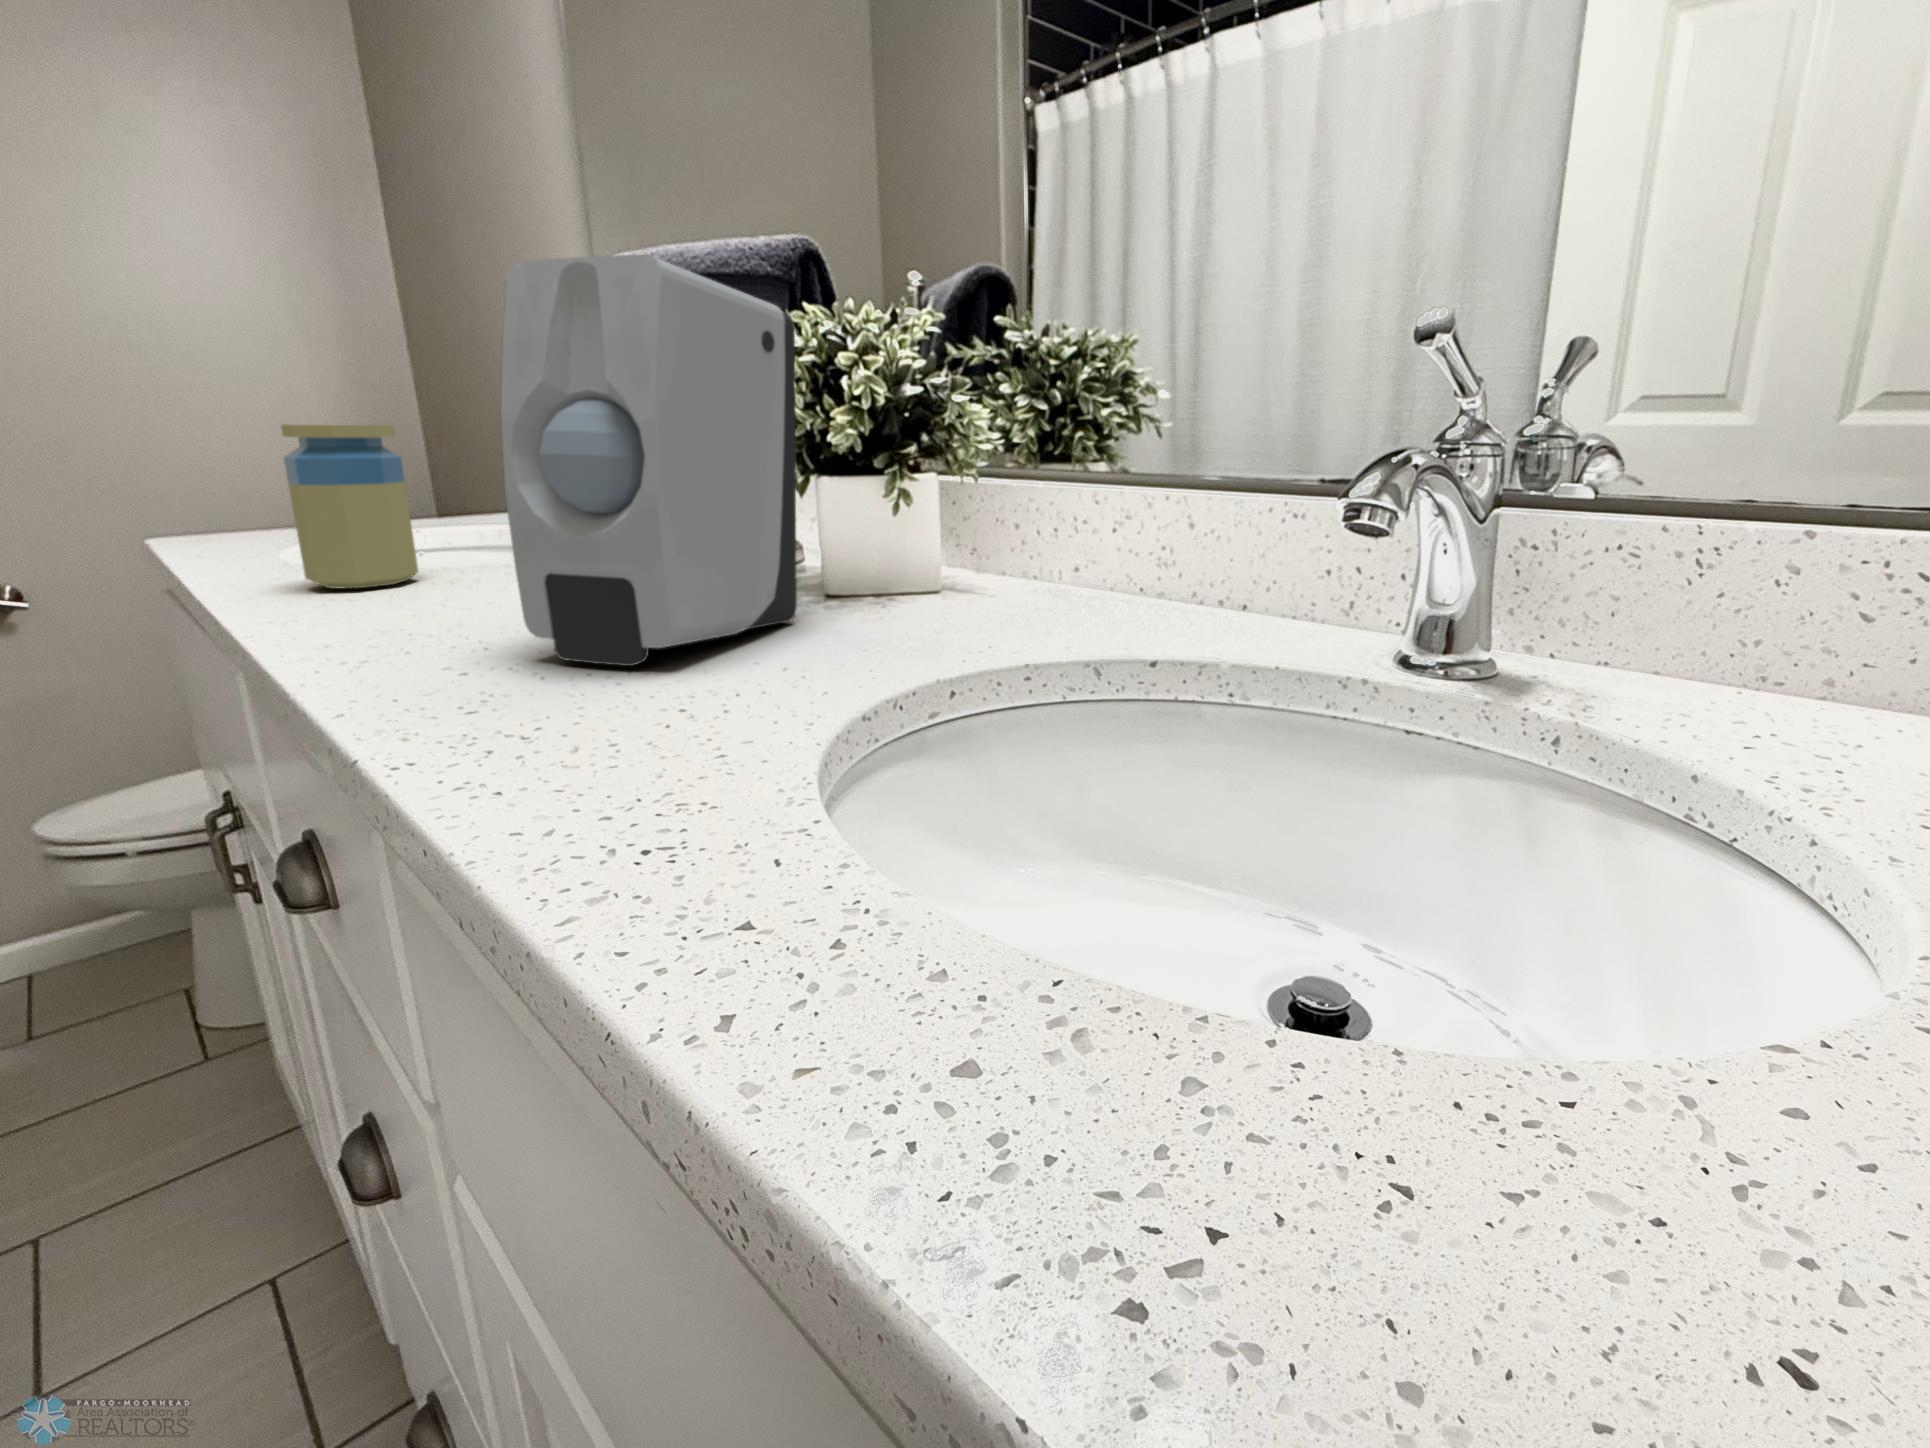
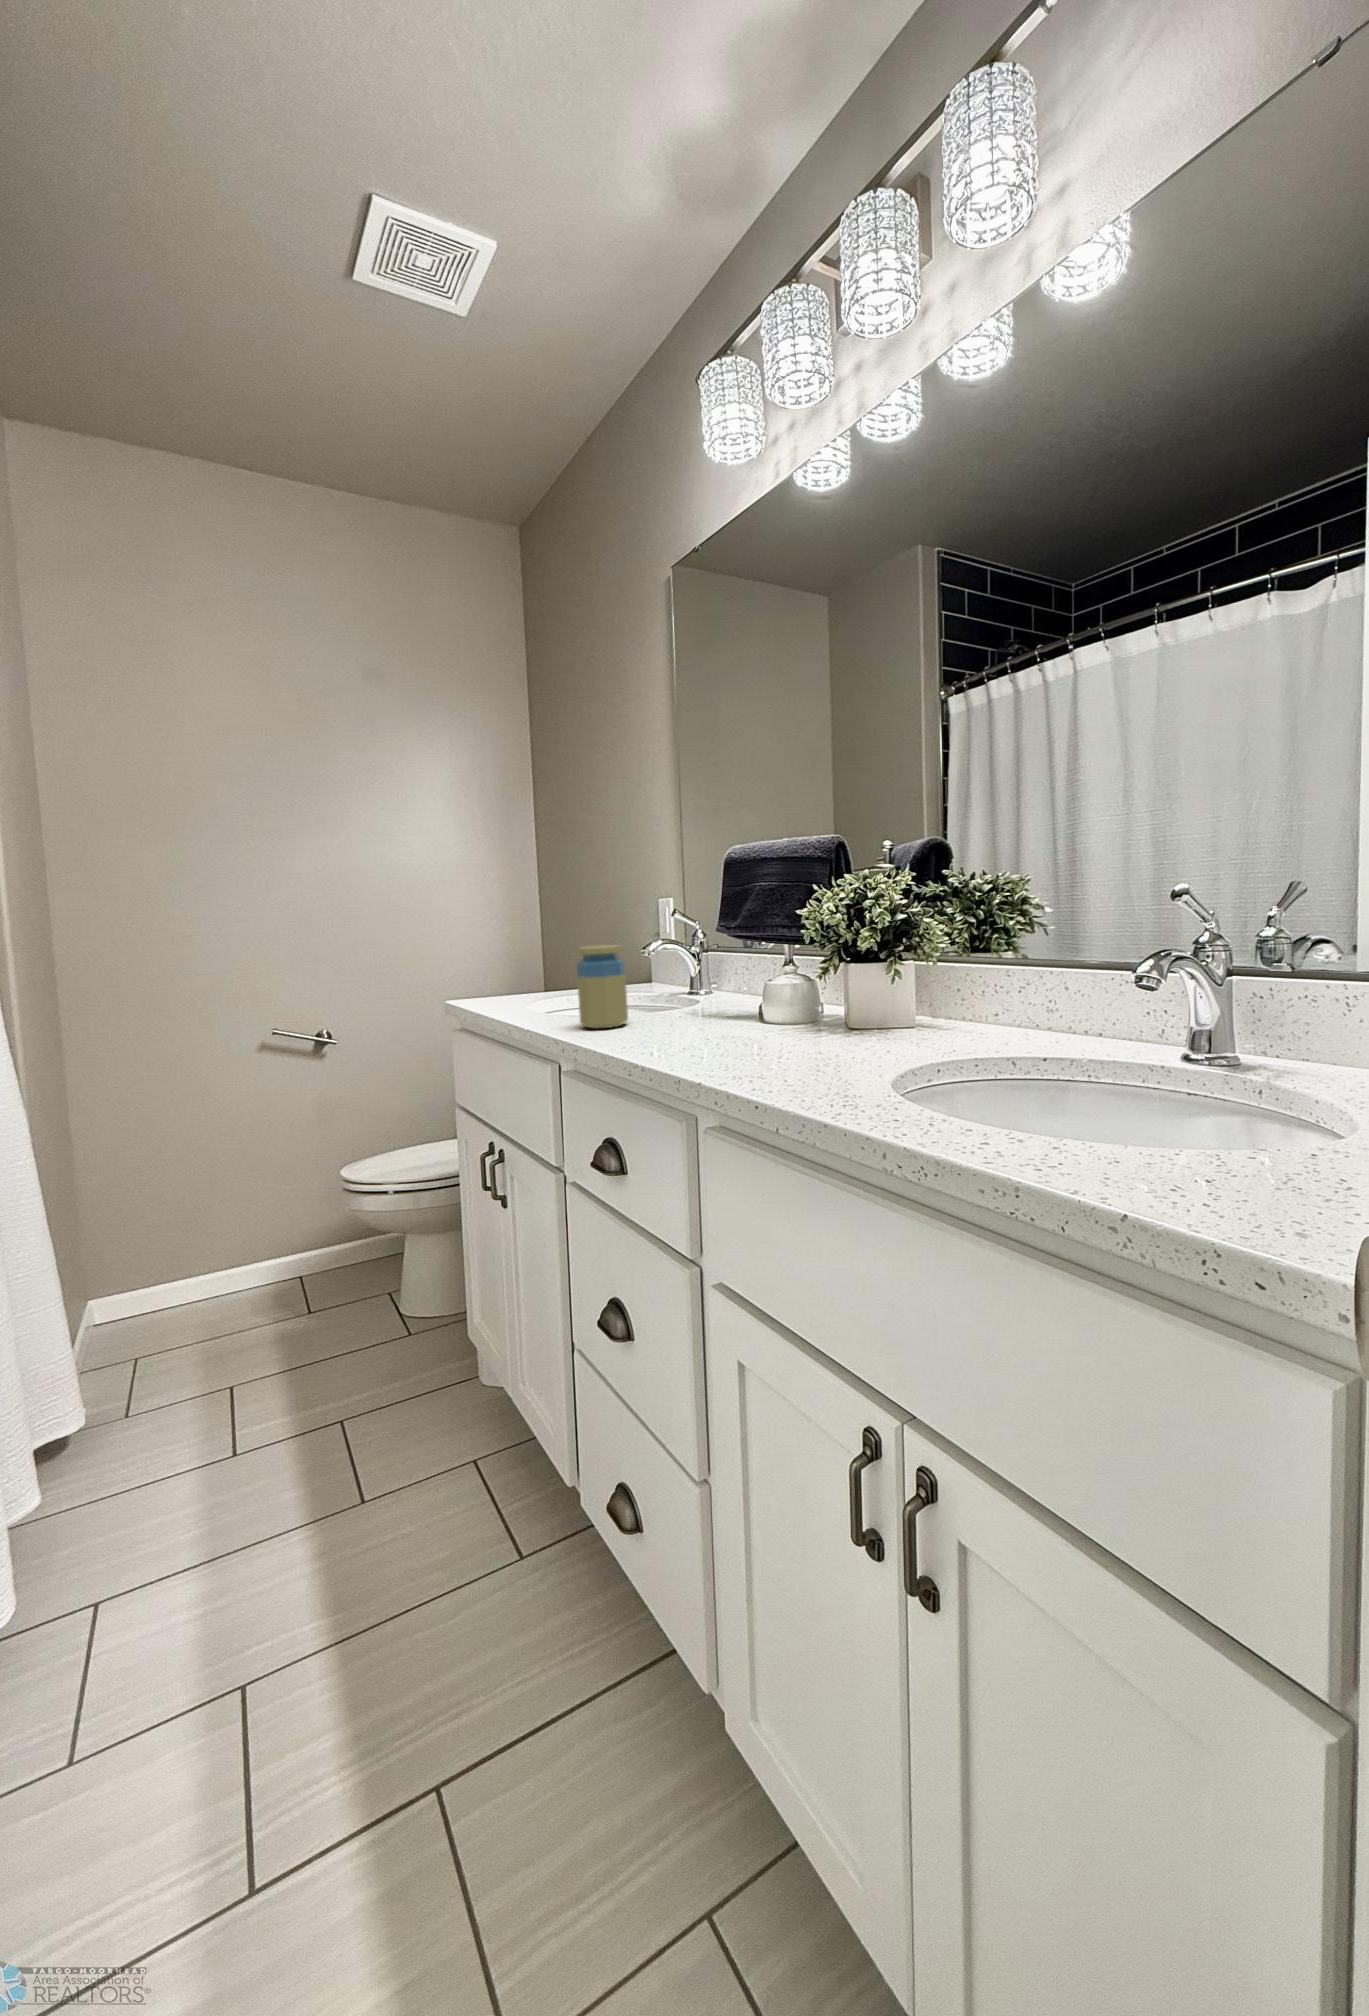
soap dispenser: present [500,255,797,666] -> none [727,880,846,1060]

